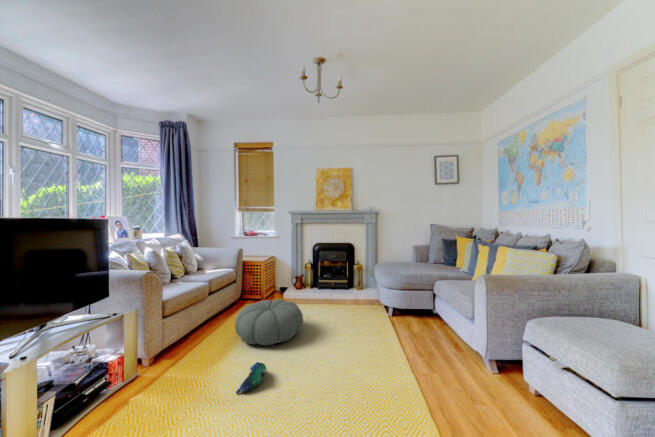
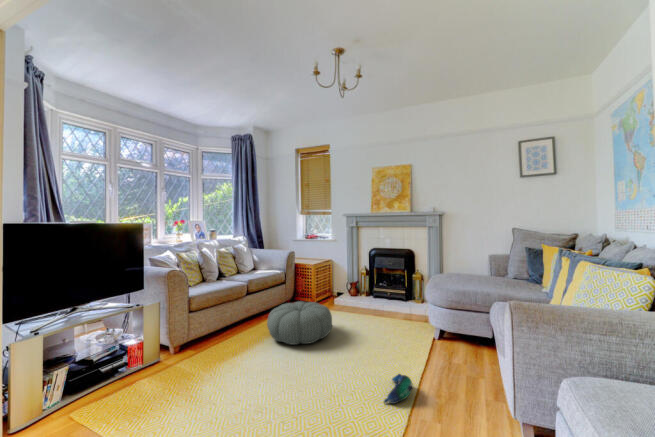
plush toy: present [236,362,266,394] -> present [384,374,413,403]

